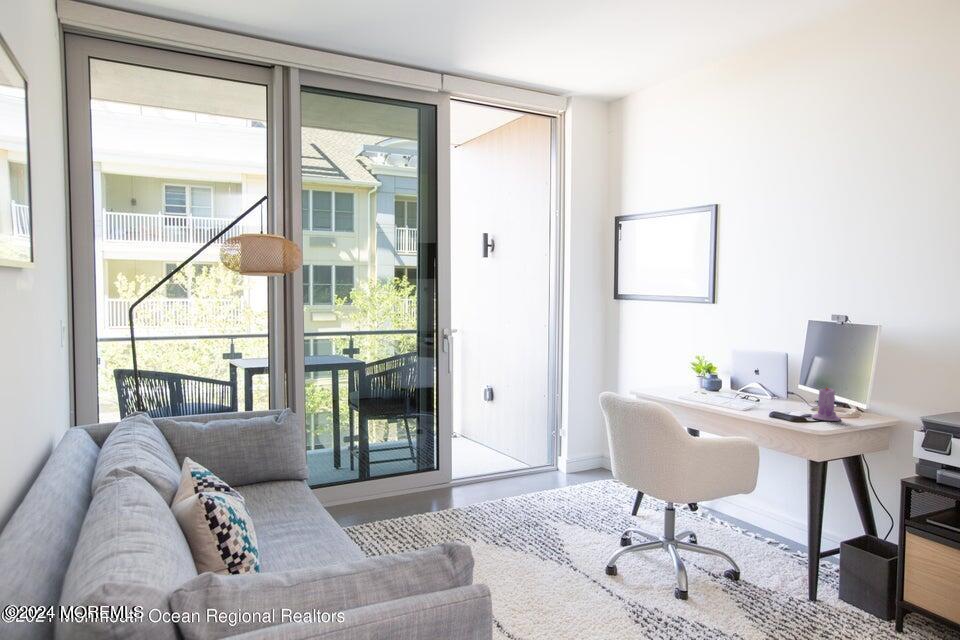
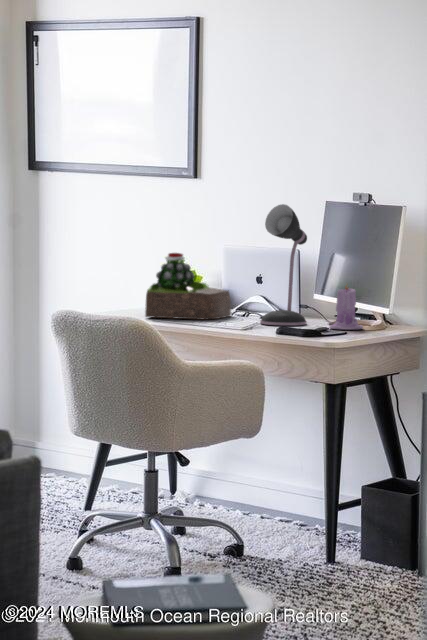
desk lamp: none [756,323,794,412] -> present [260,204,307,326]
succulent plant: none [673,352,735,400] -> present [145,253,231,319]

